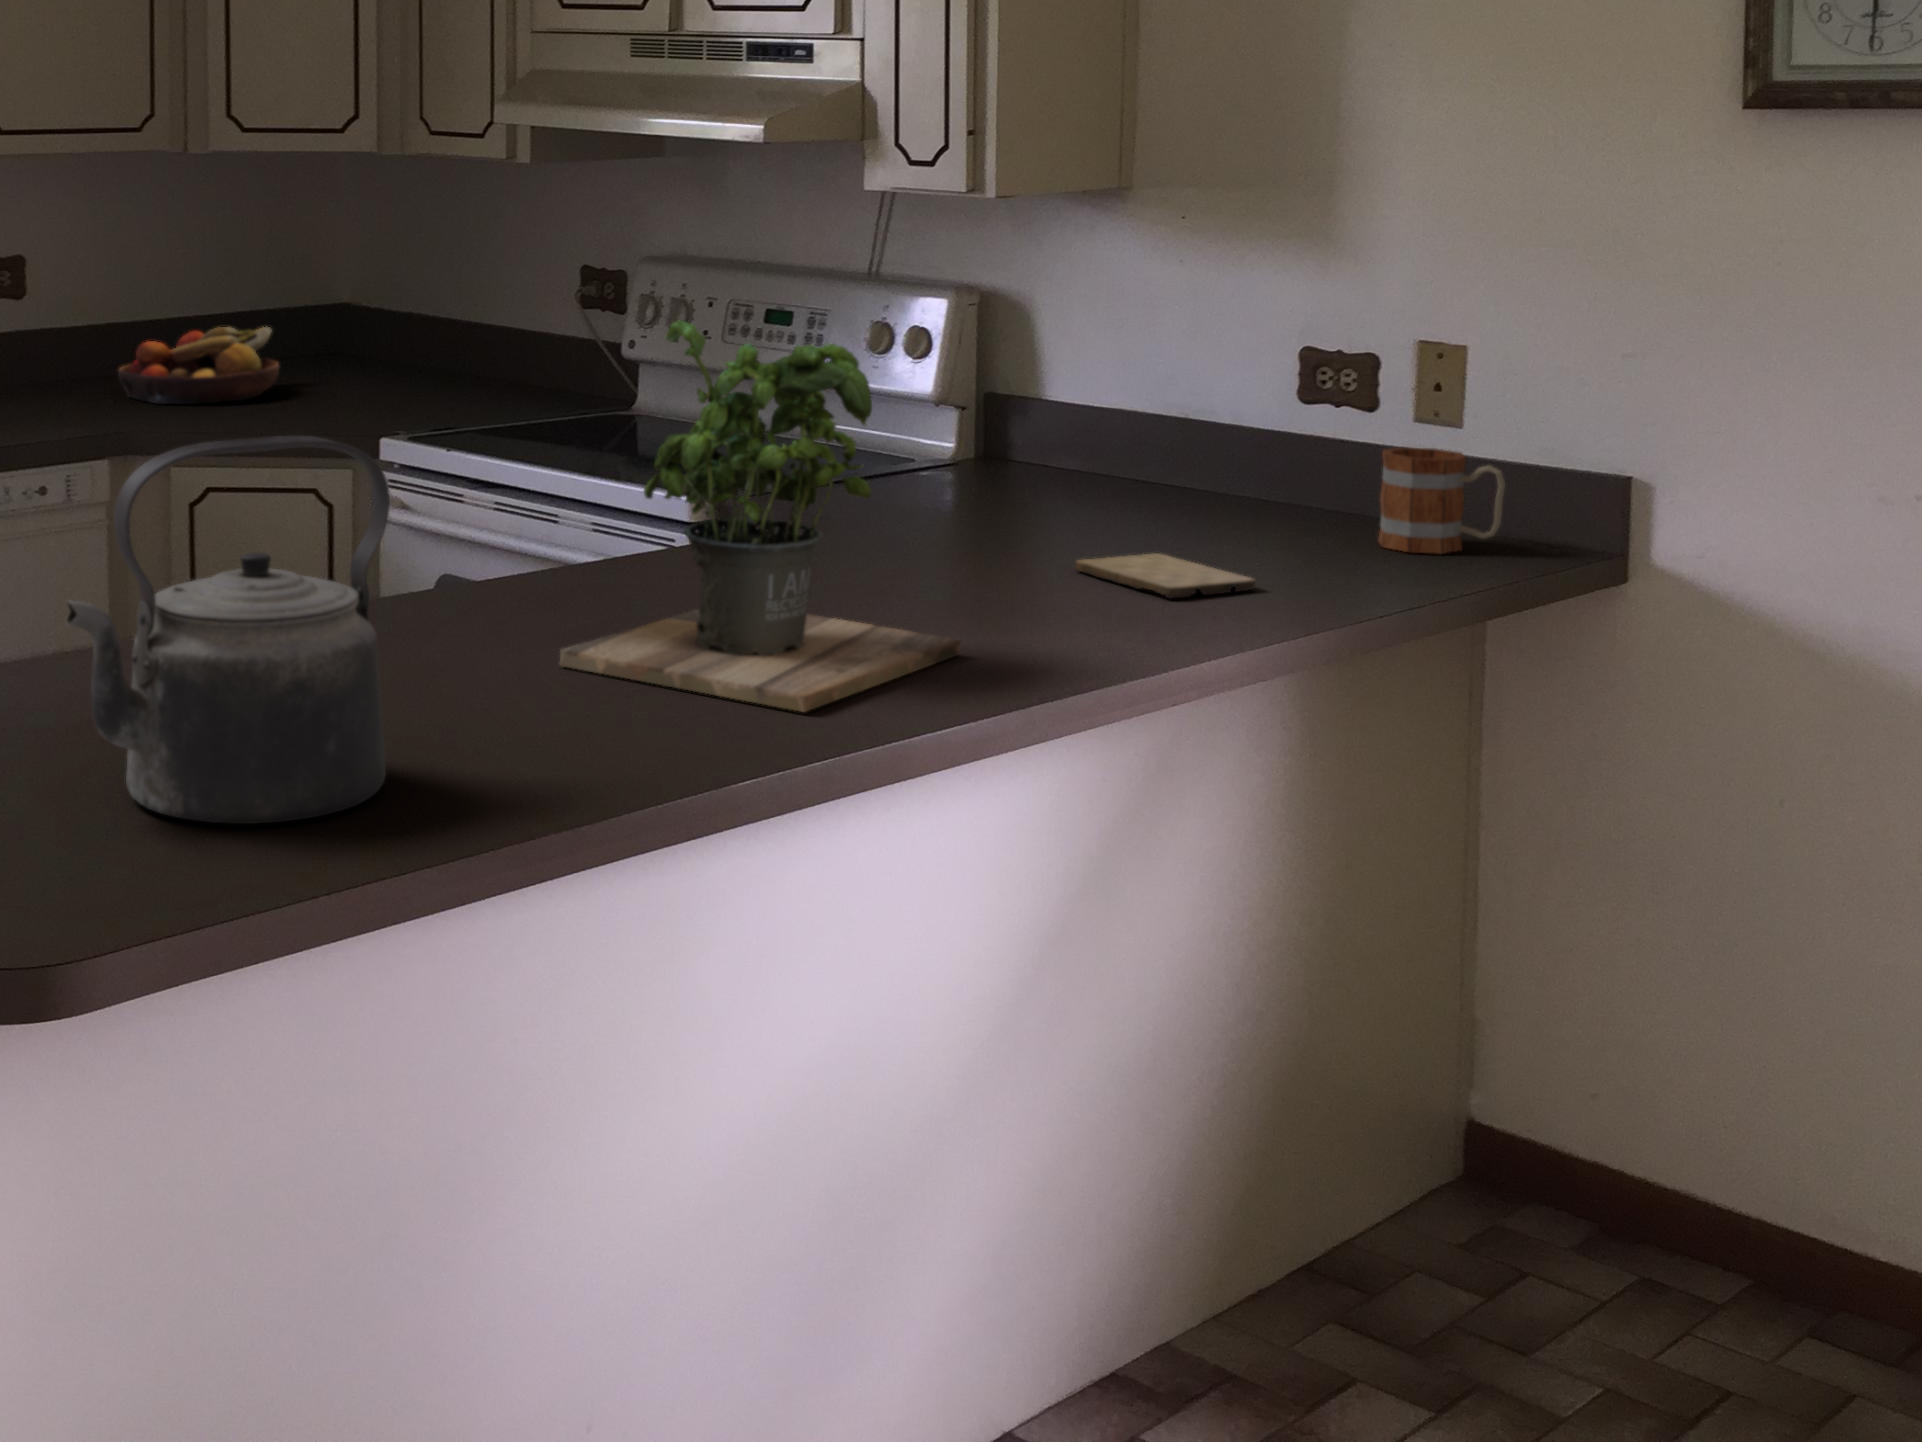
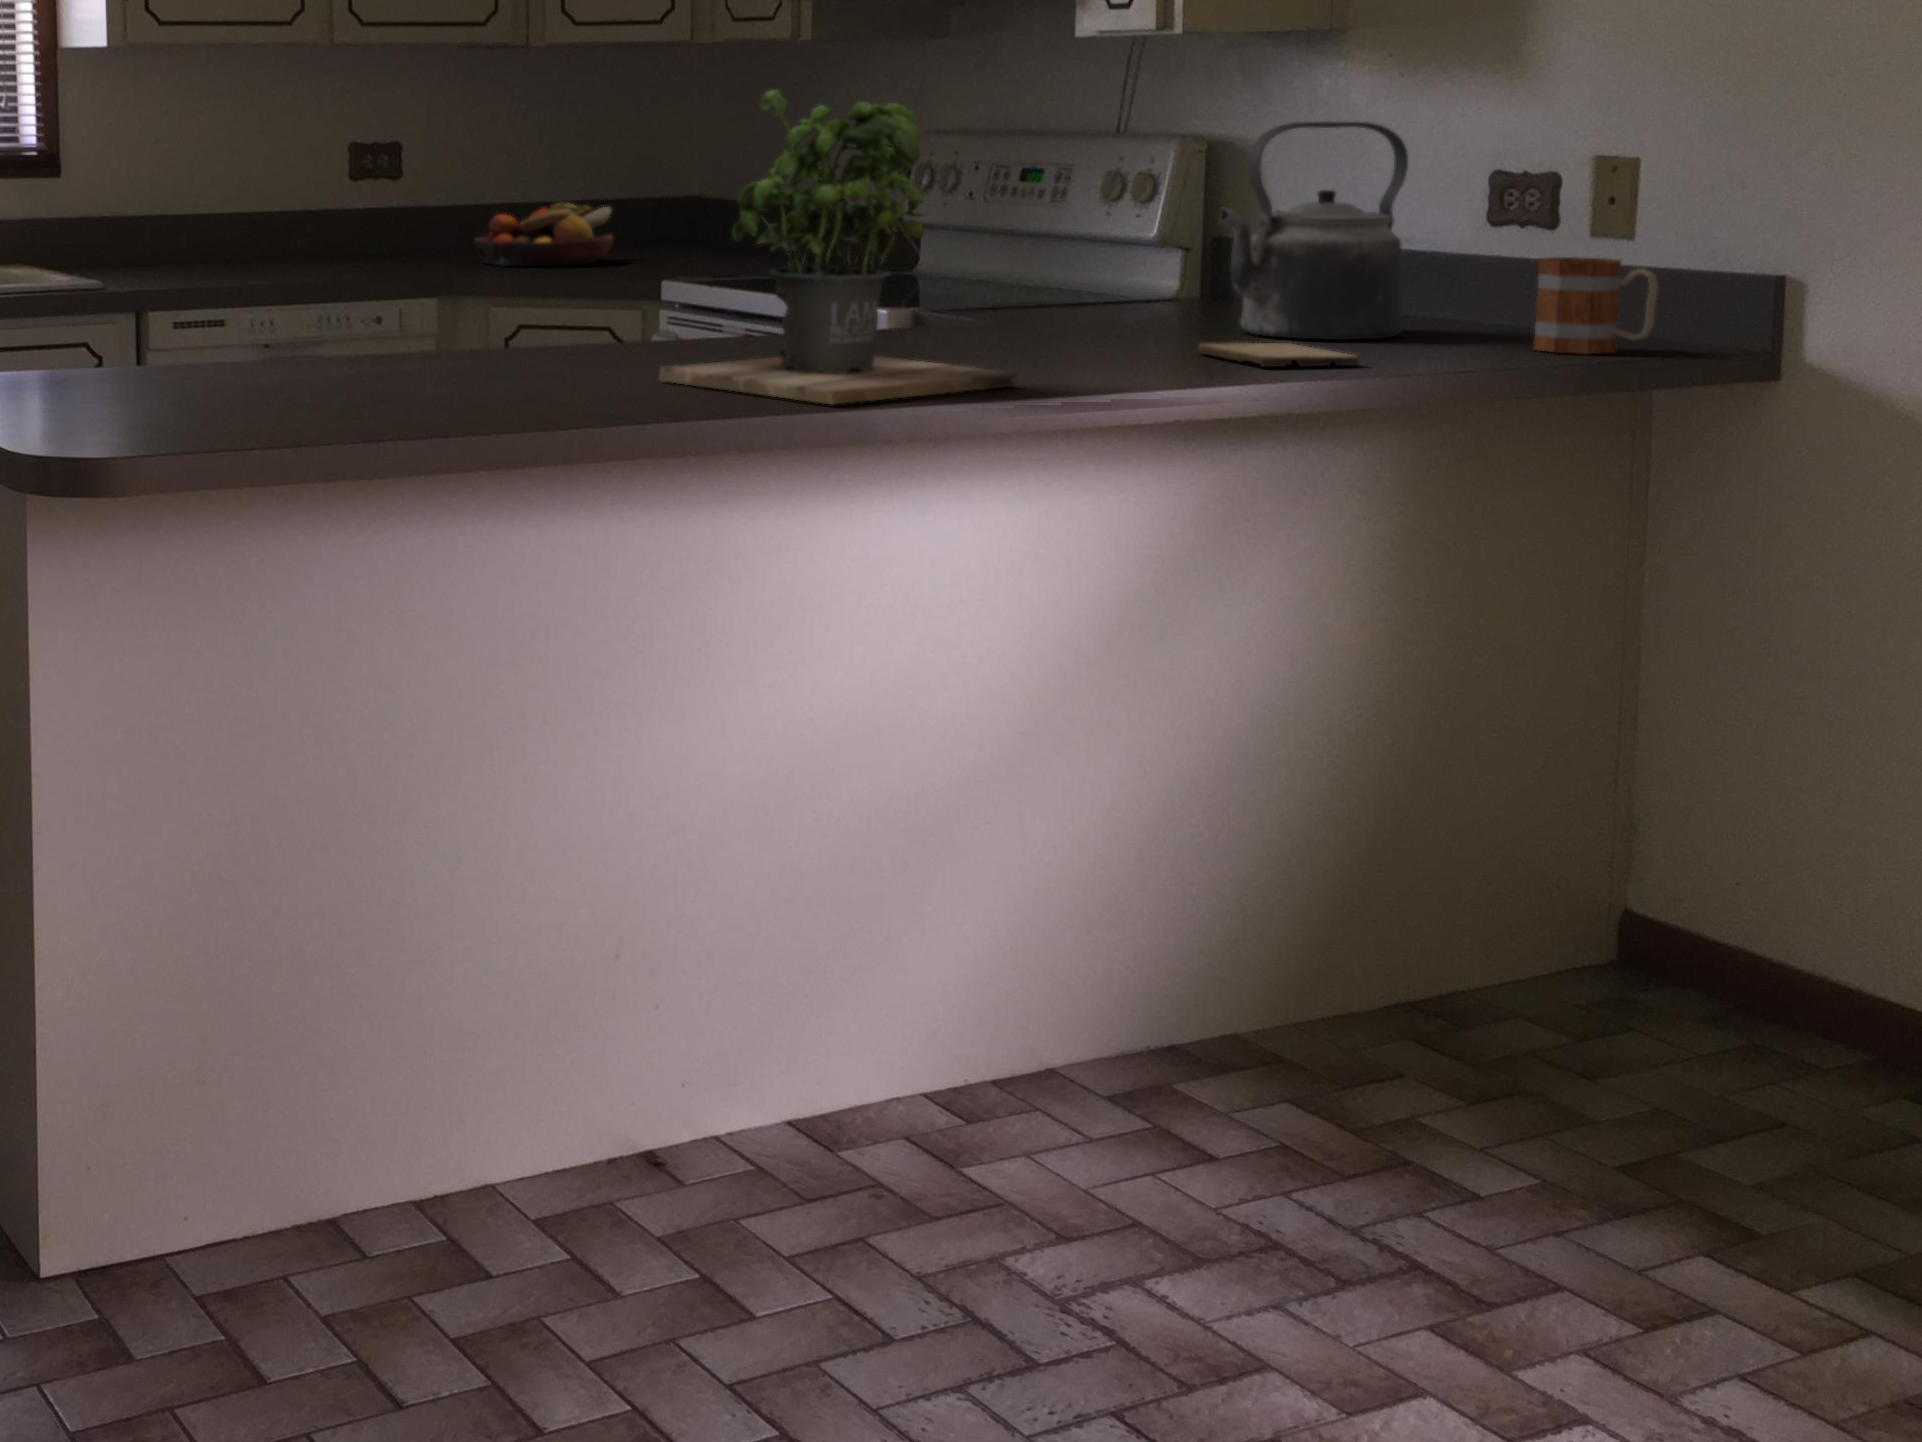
kettle: present [66,436,390,824] -> present [1220,122,1408,340]

